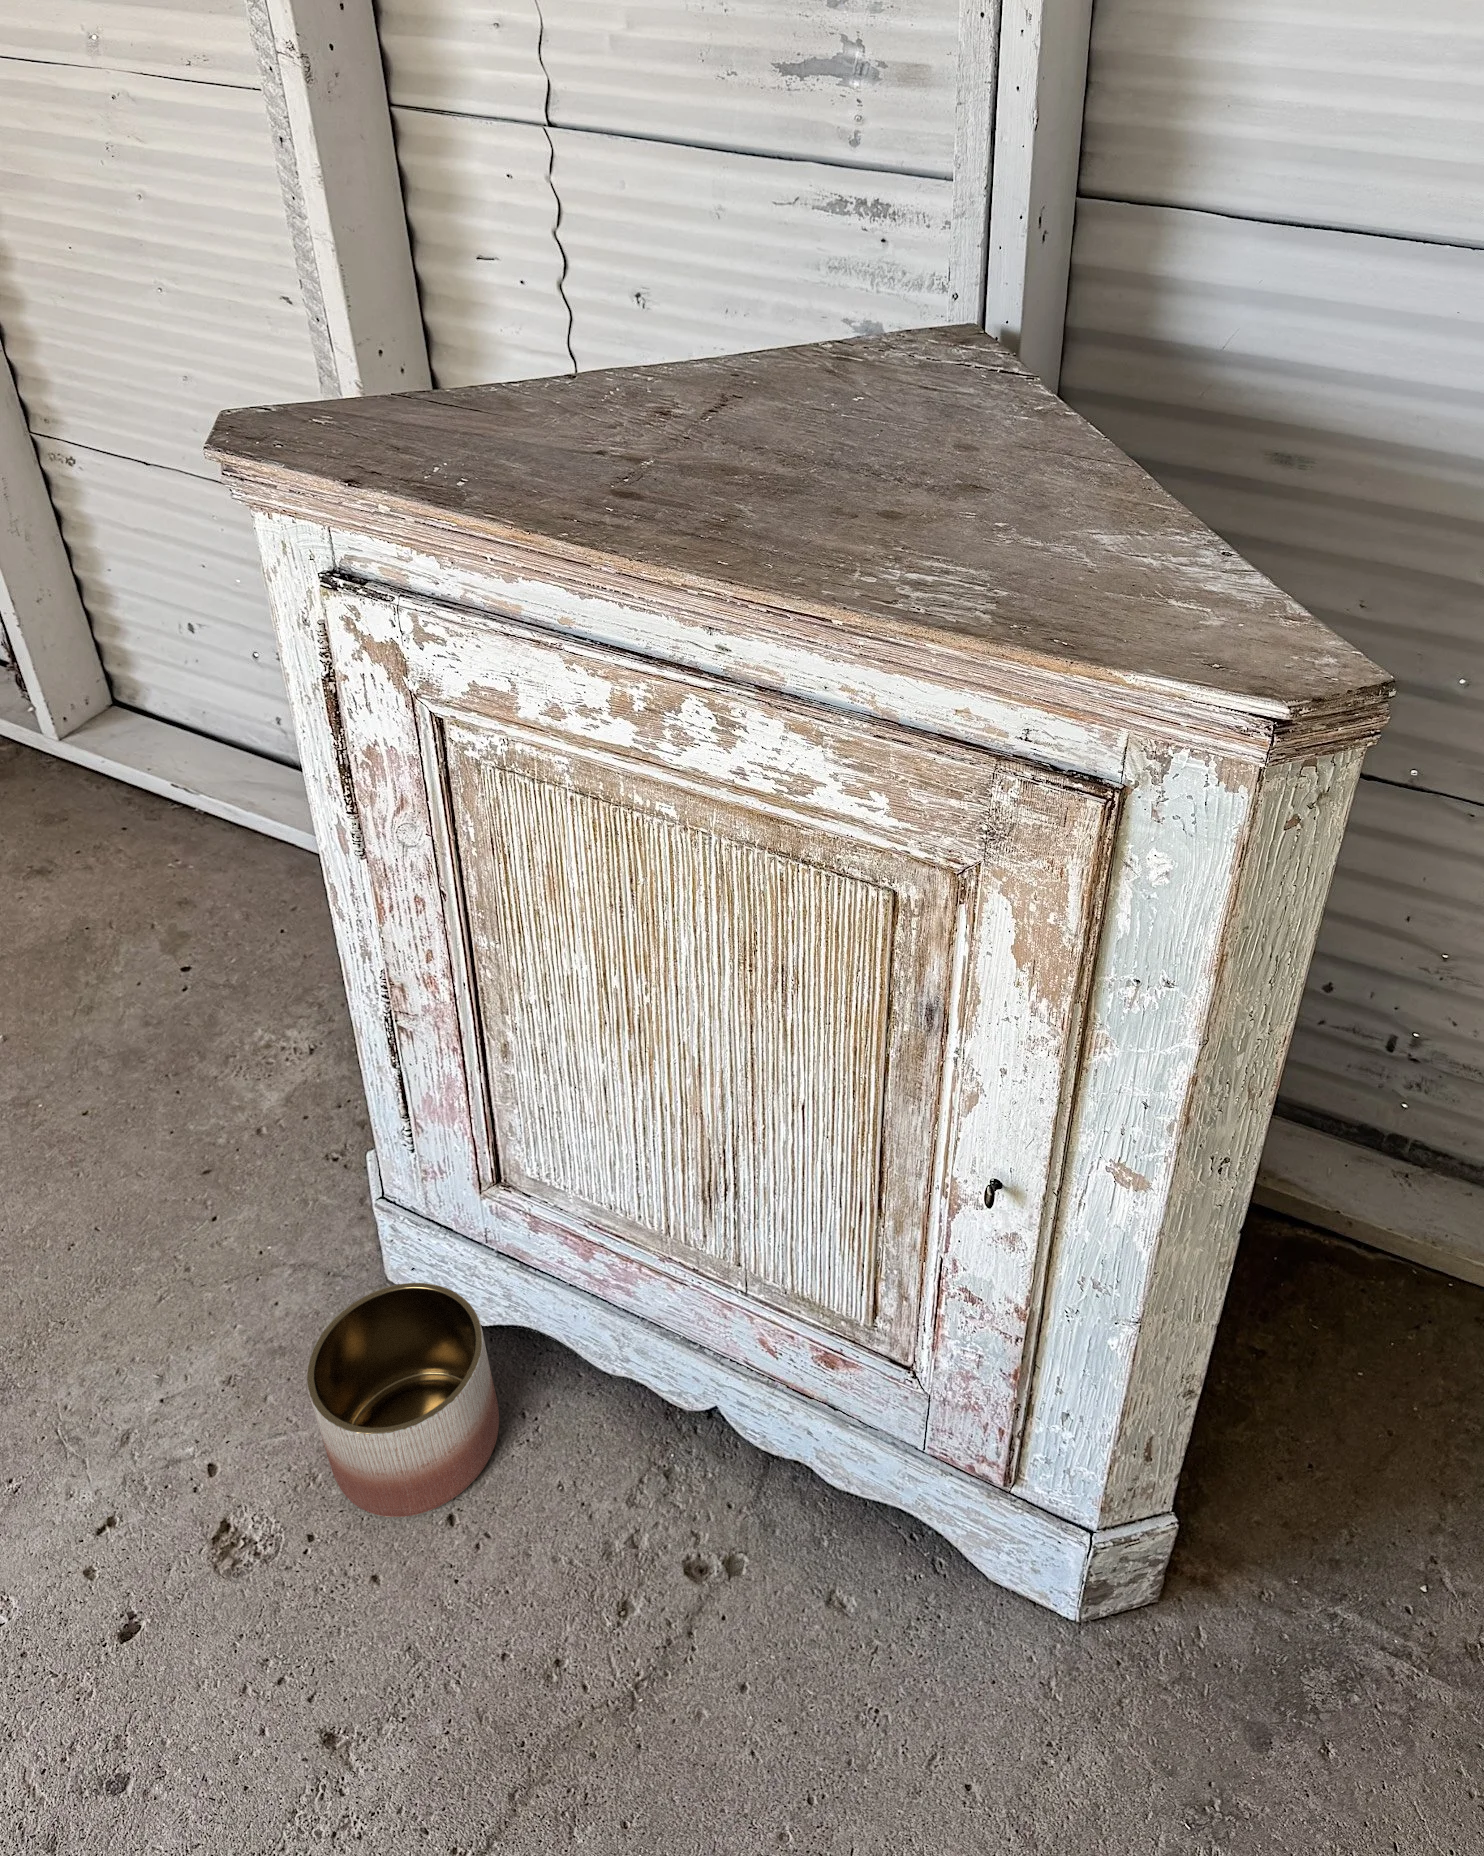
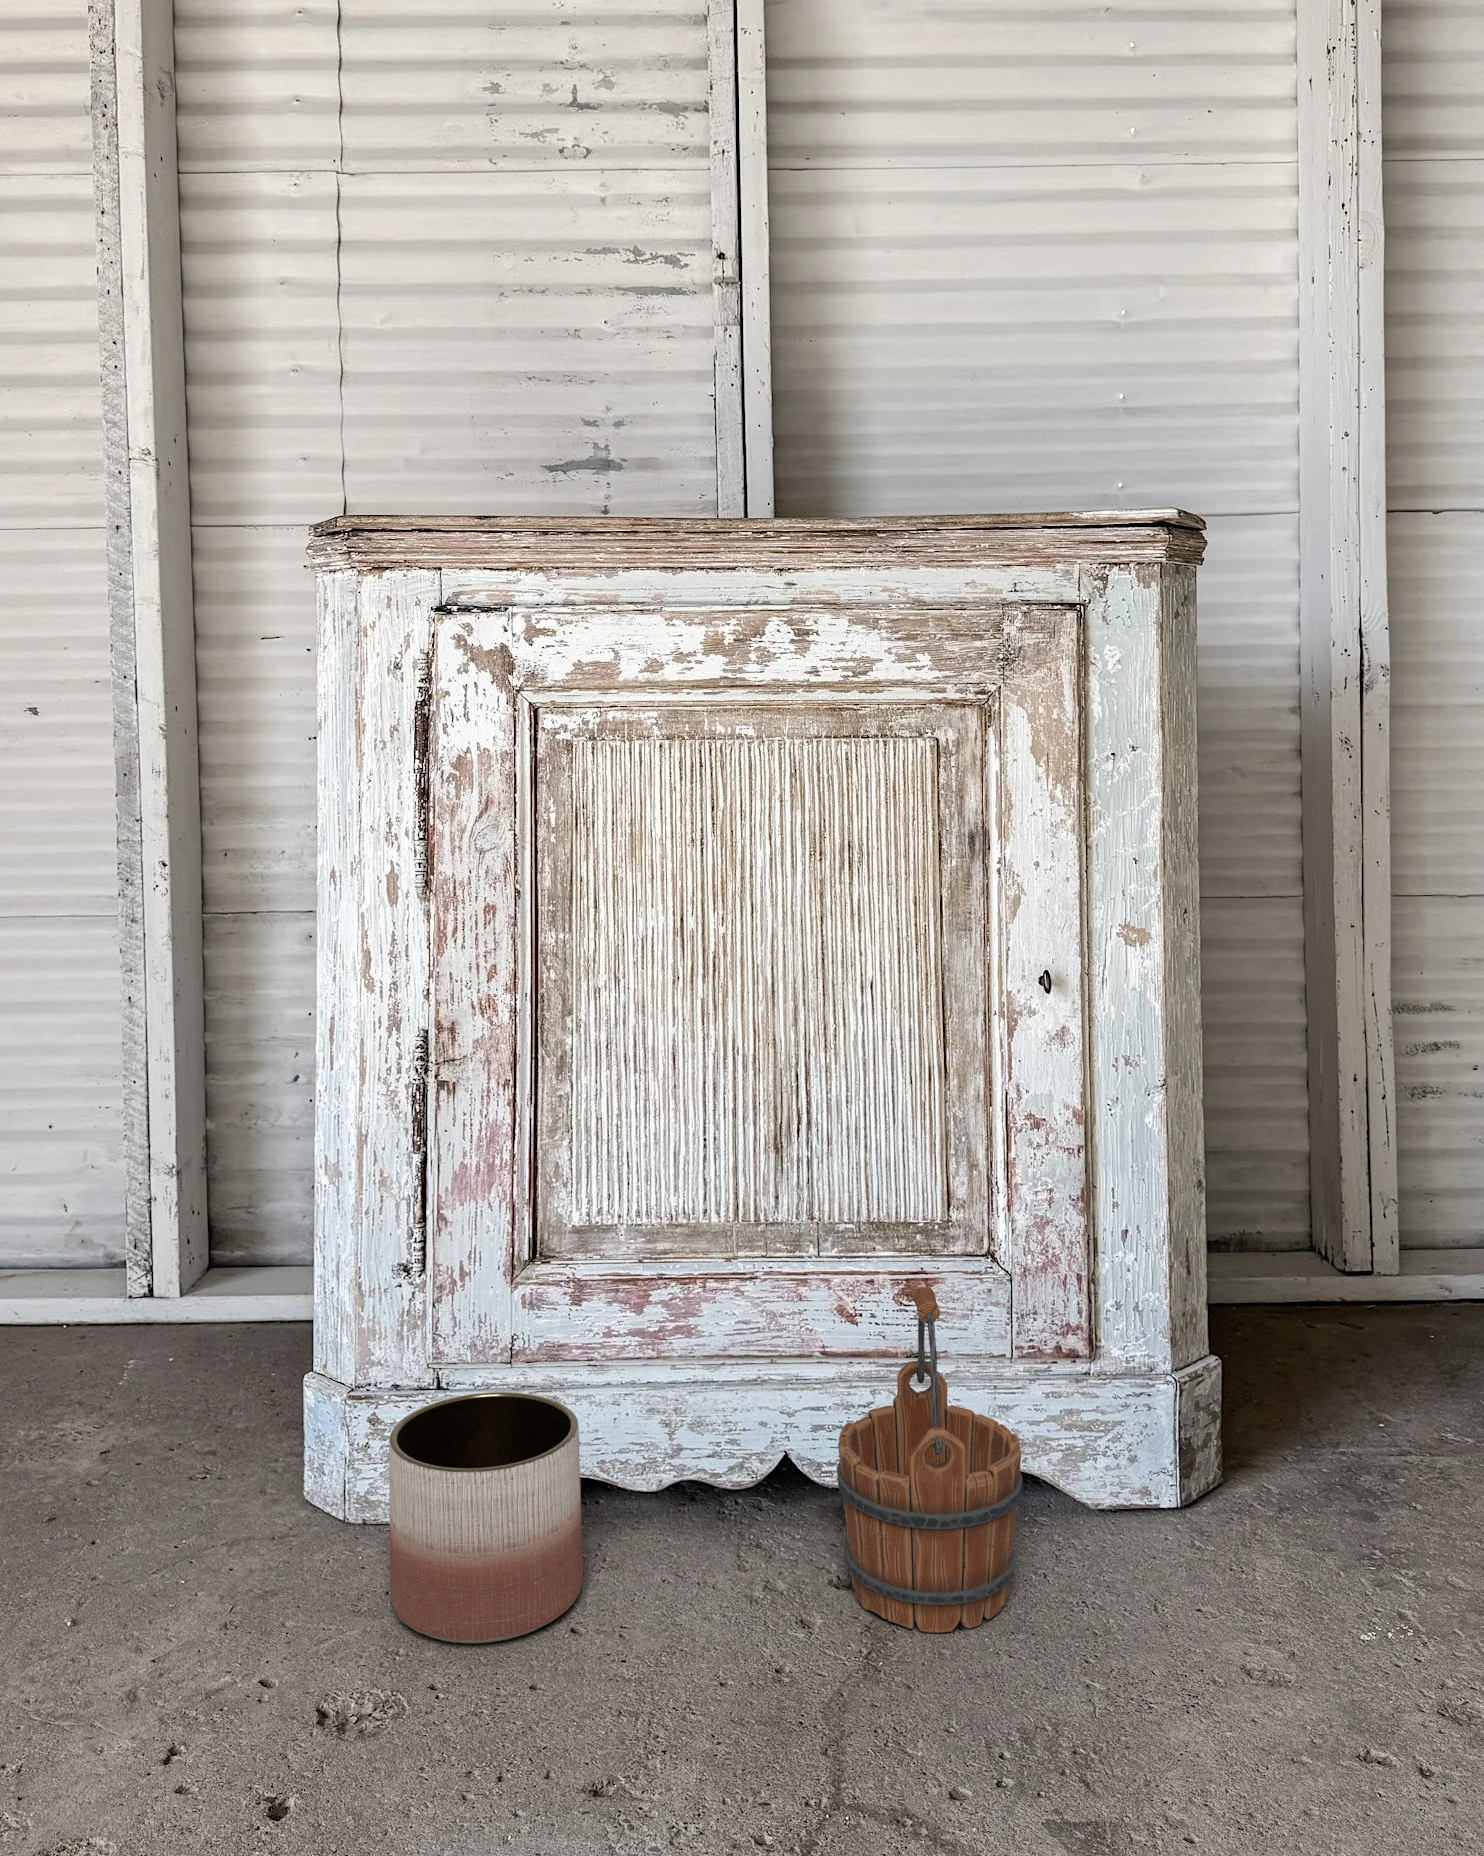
wooden bucket: none [662,1421,844,1696] -> present [837,1286,1022,1633]

